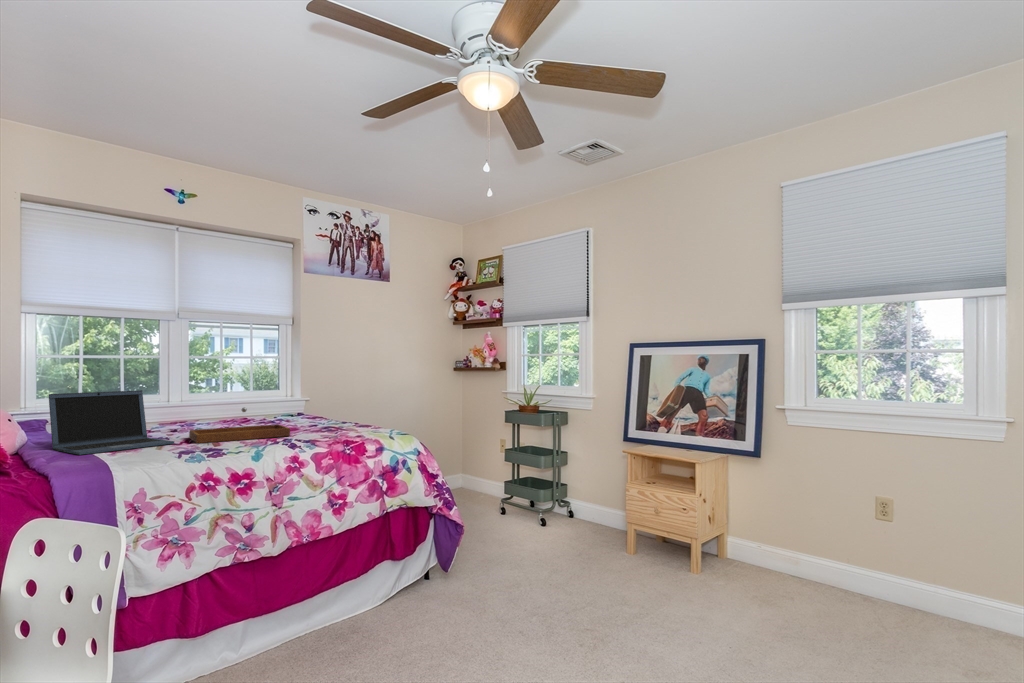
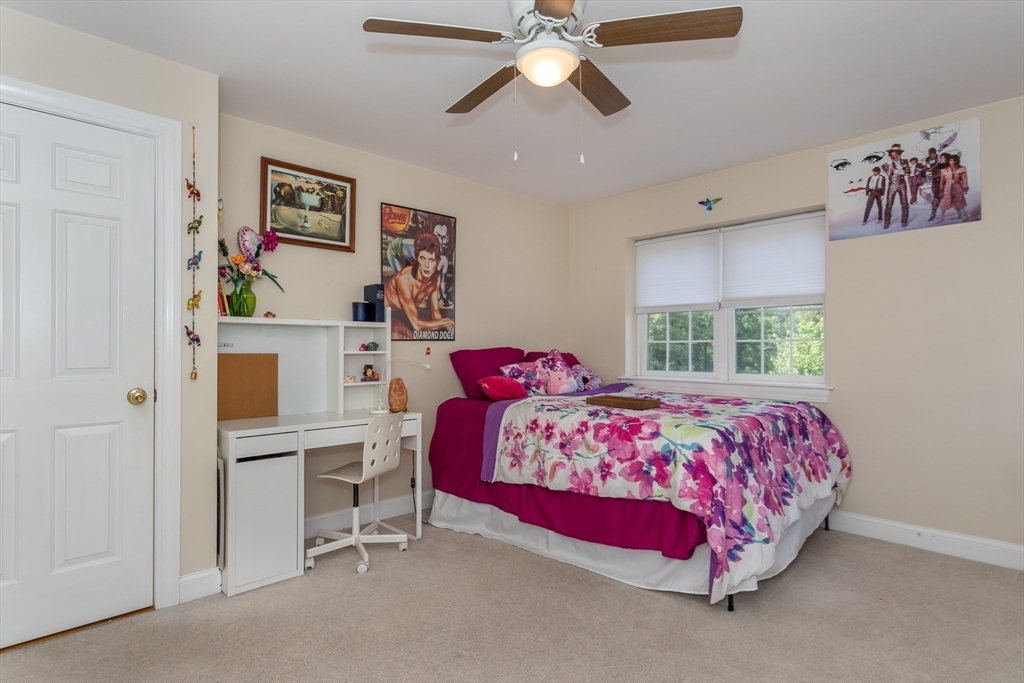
laptop: present [49,390,174,455] -> none [532,364,598,401]

